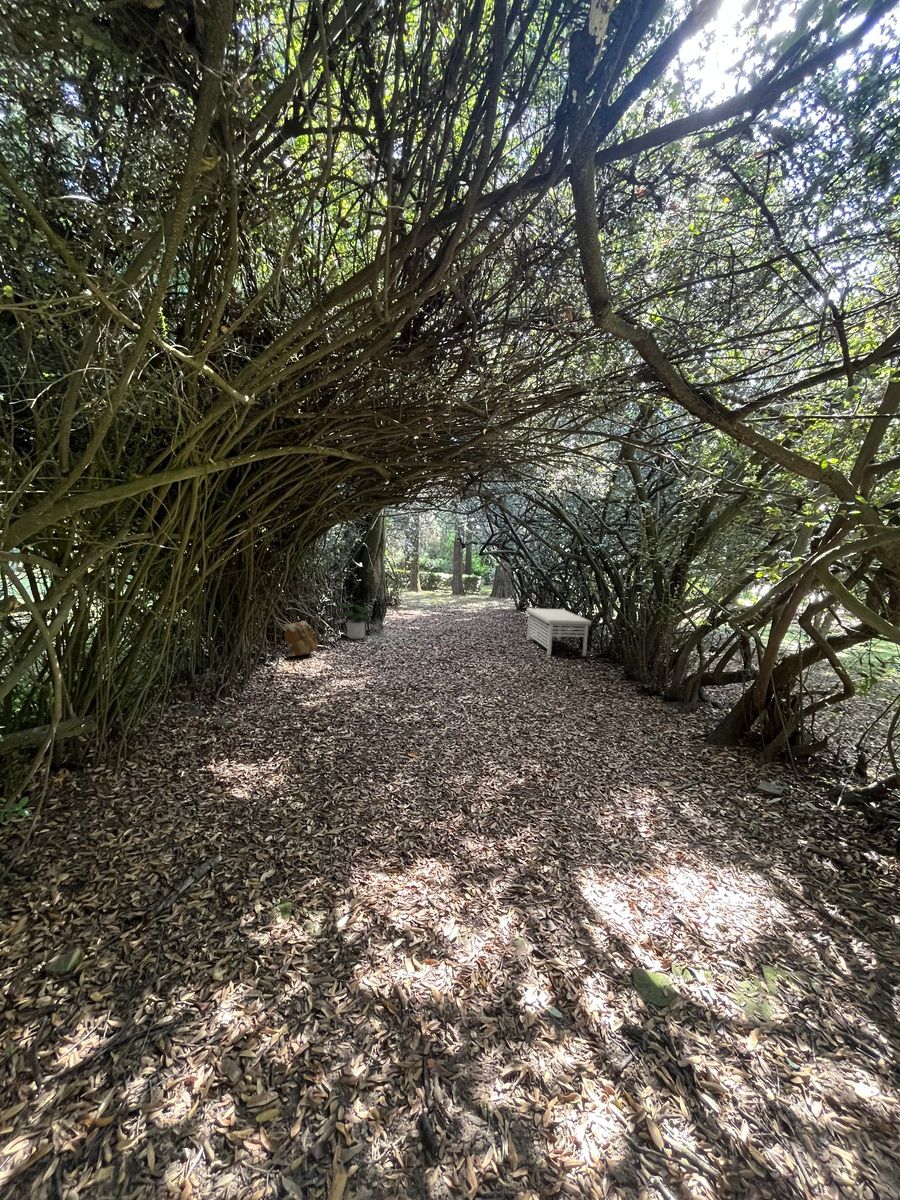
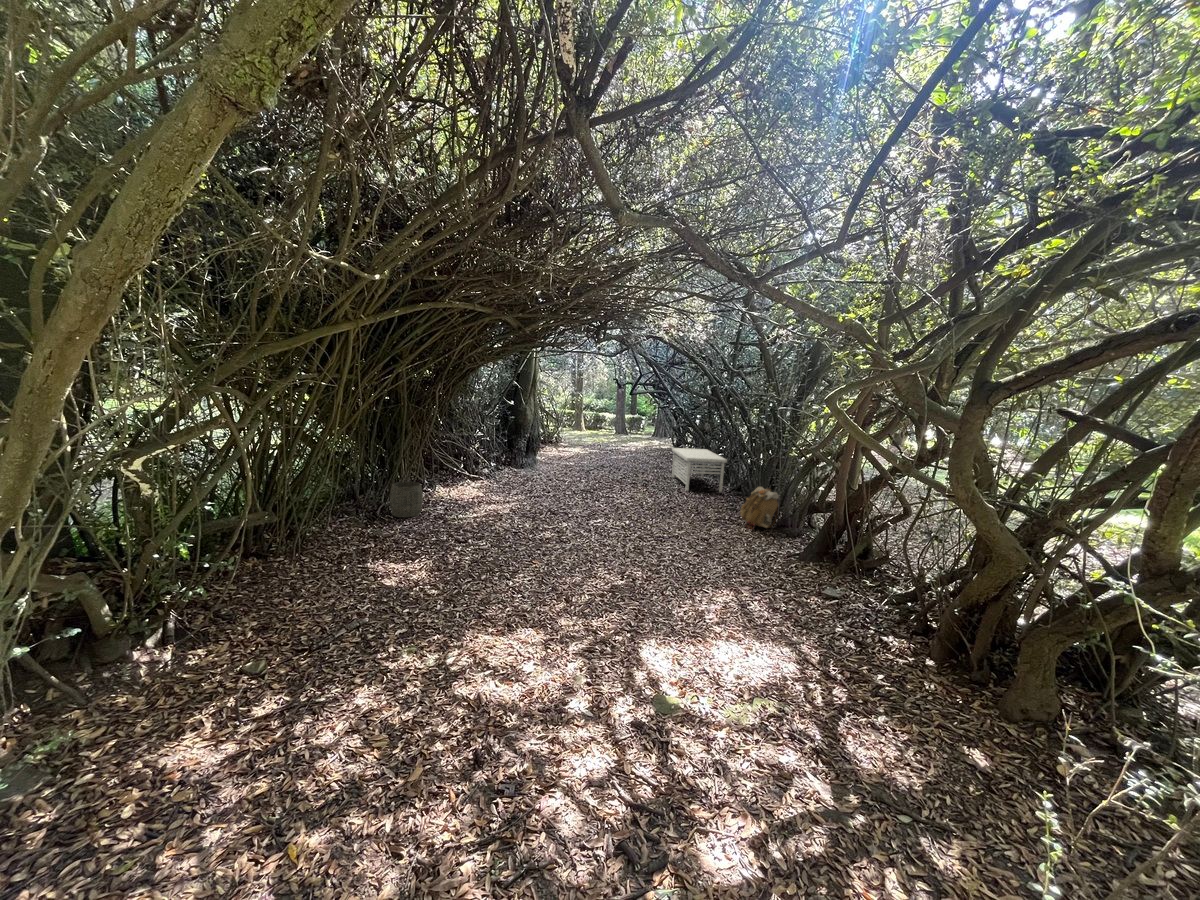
potted plant: present [337,604,373,639] -> none [493,440,529,473]
backpack: present [283,621,320,656] -> present [740,487,779,529]
woven basket: none [229,657,267,700] -> present [390,482,423,517]

